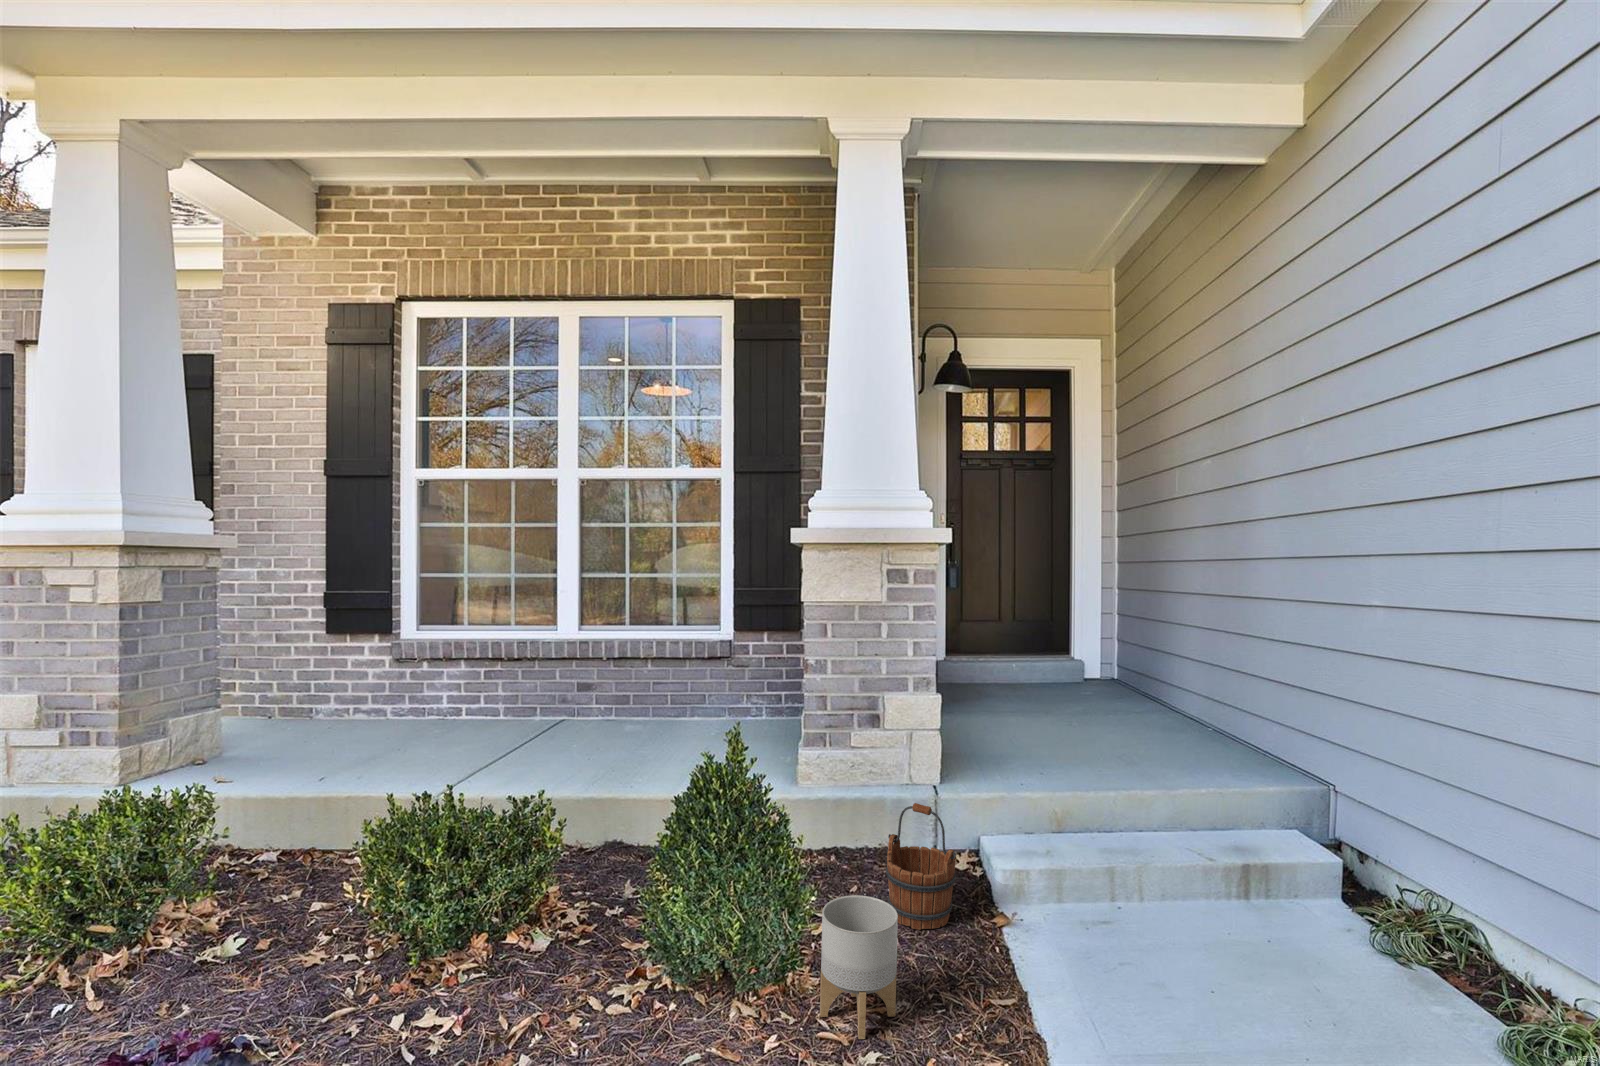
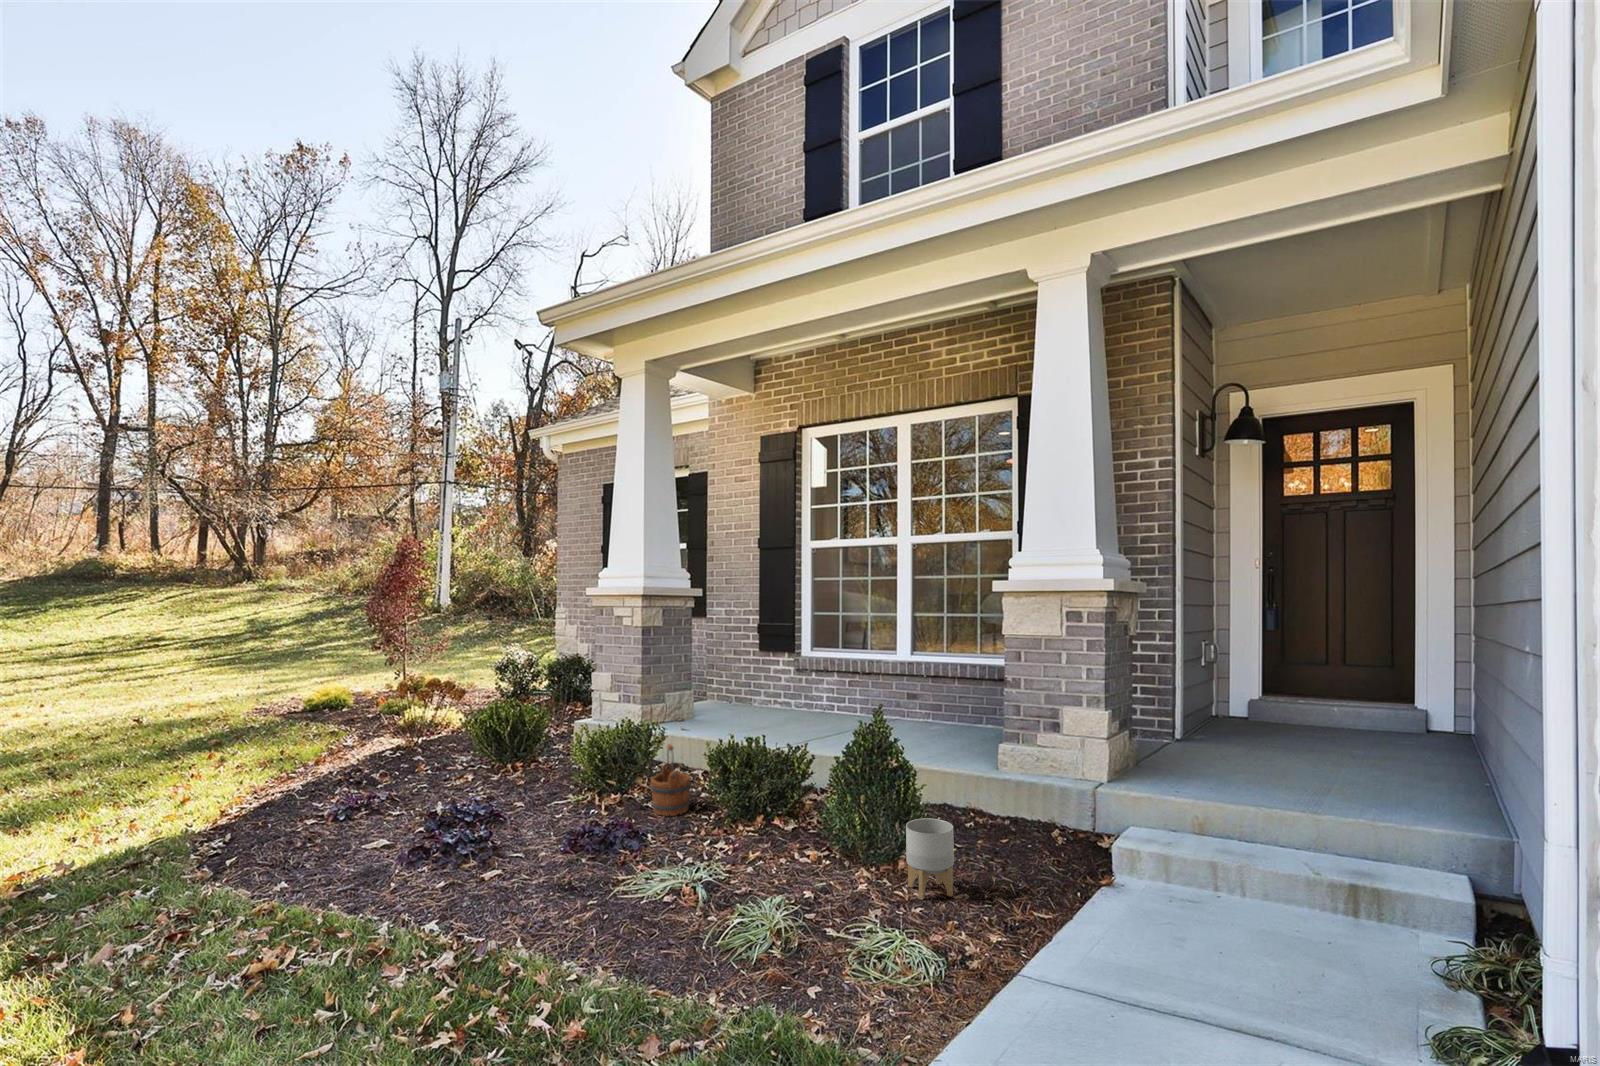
wooden bucket: present [886,803,956,930] -> present [651,744,691,816]

